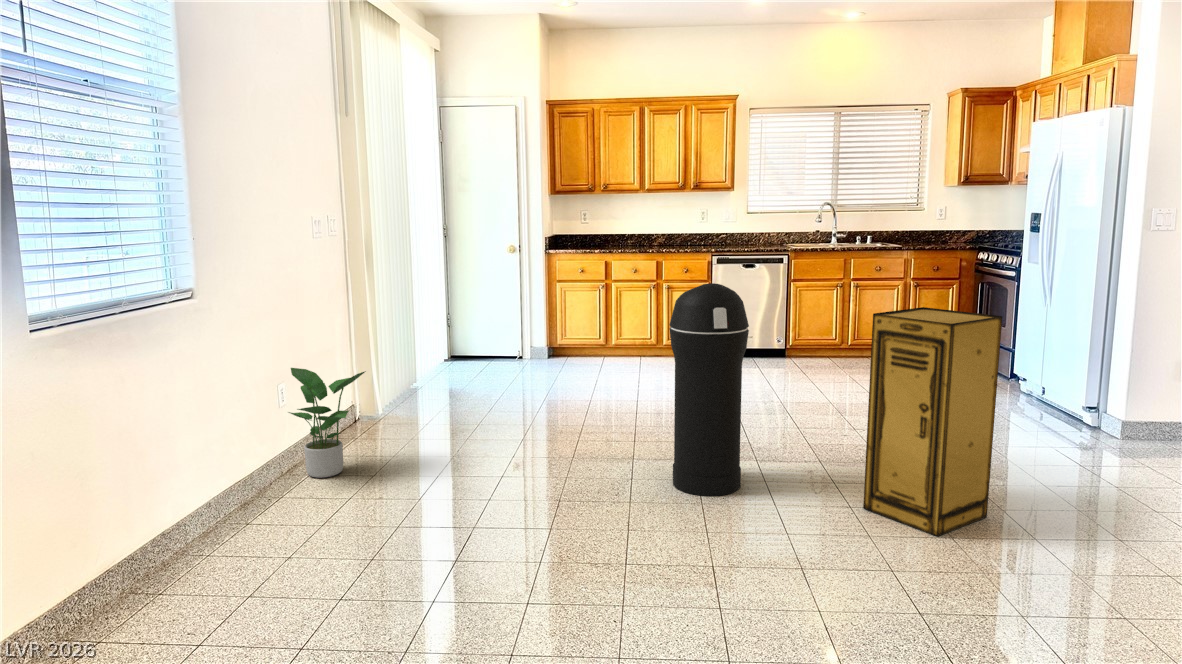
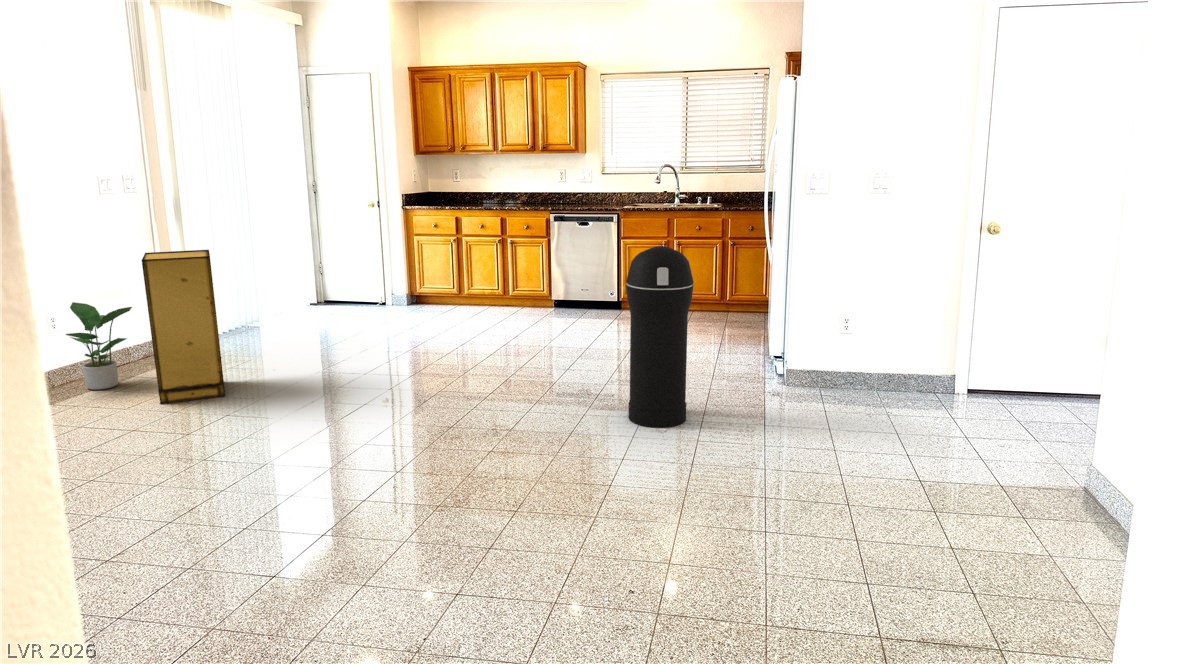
trash can: present [669,283,749,496] -> present [626,246,694,428]
storage cabinet: present [863,307,1002,537] -> present [142,250,225,404]

